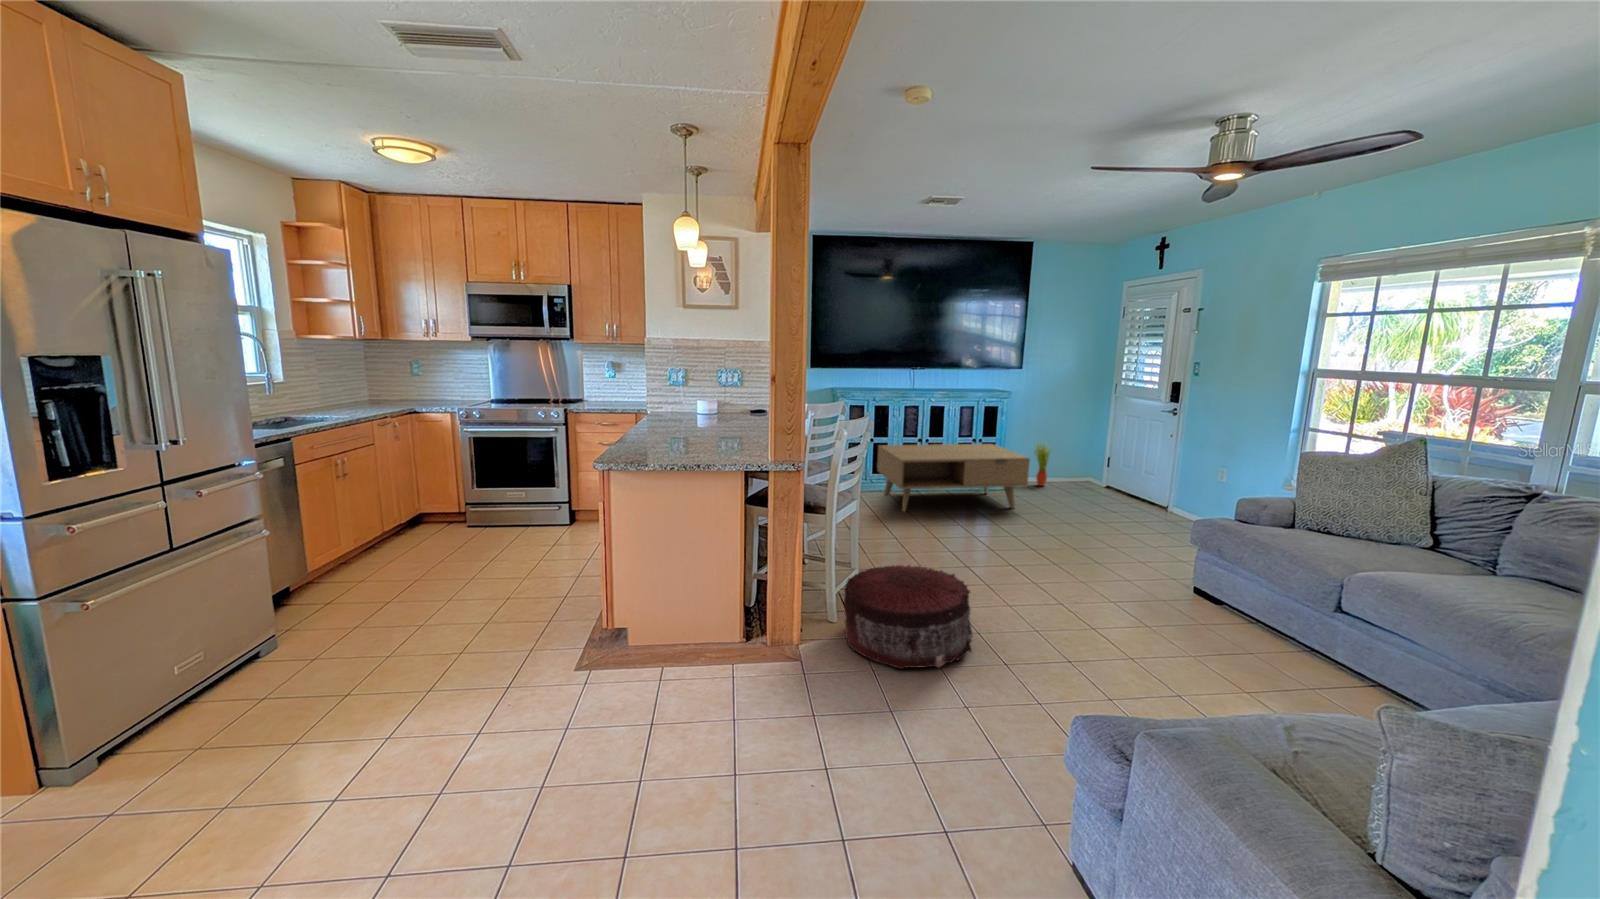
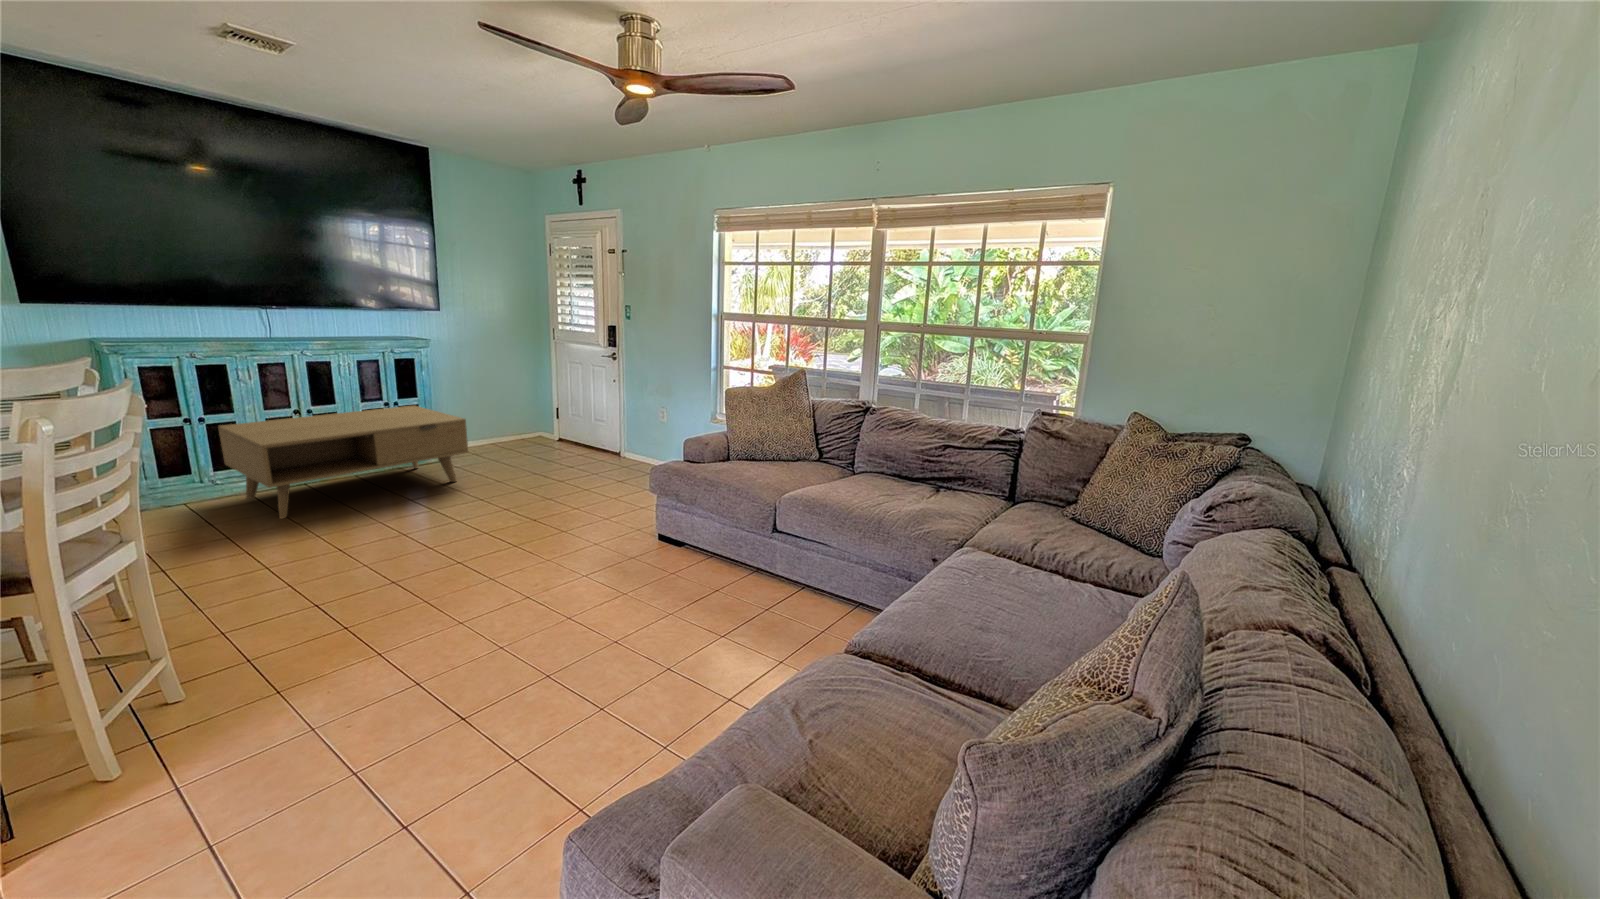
potted plant: present [1035,444,1051,486] -> none [470,395,495,447]
pouf: present [844,565,972,669] -> none [112,616,405,829]

